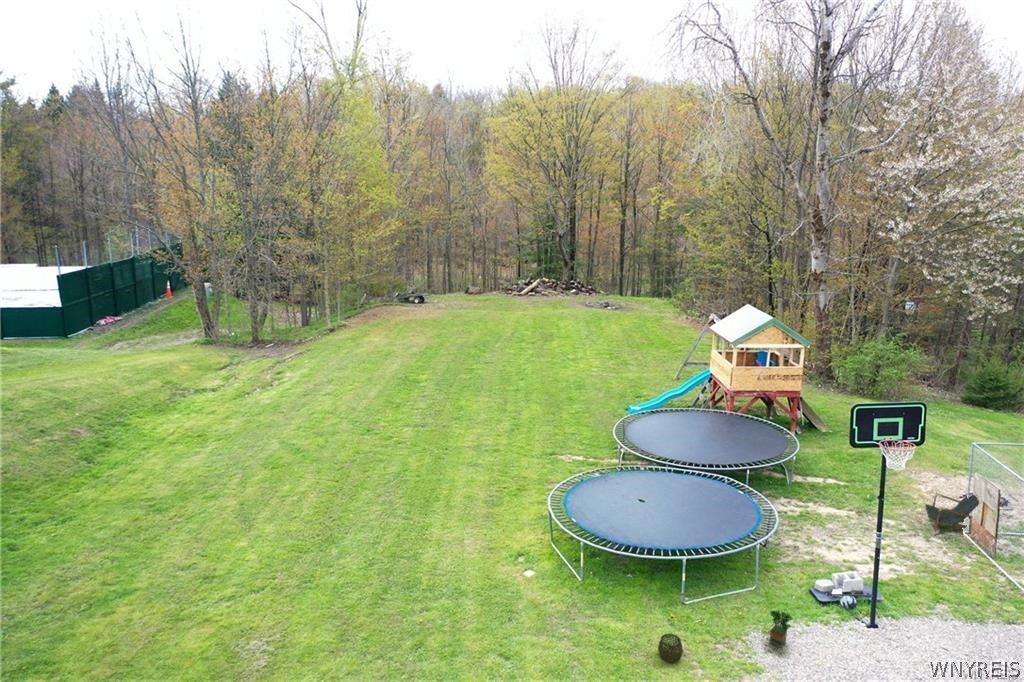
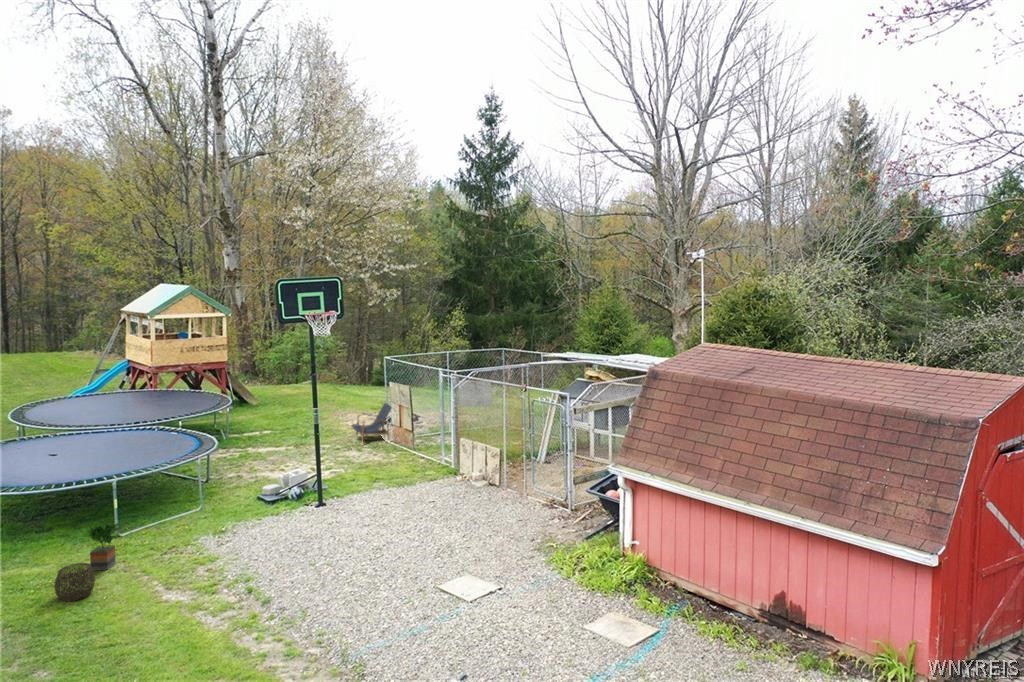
potted tree: present [770,611,792,647] -> present [89,524,120,571]

